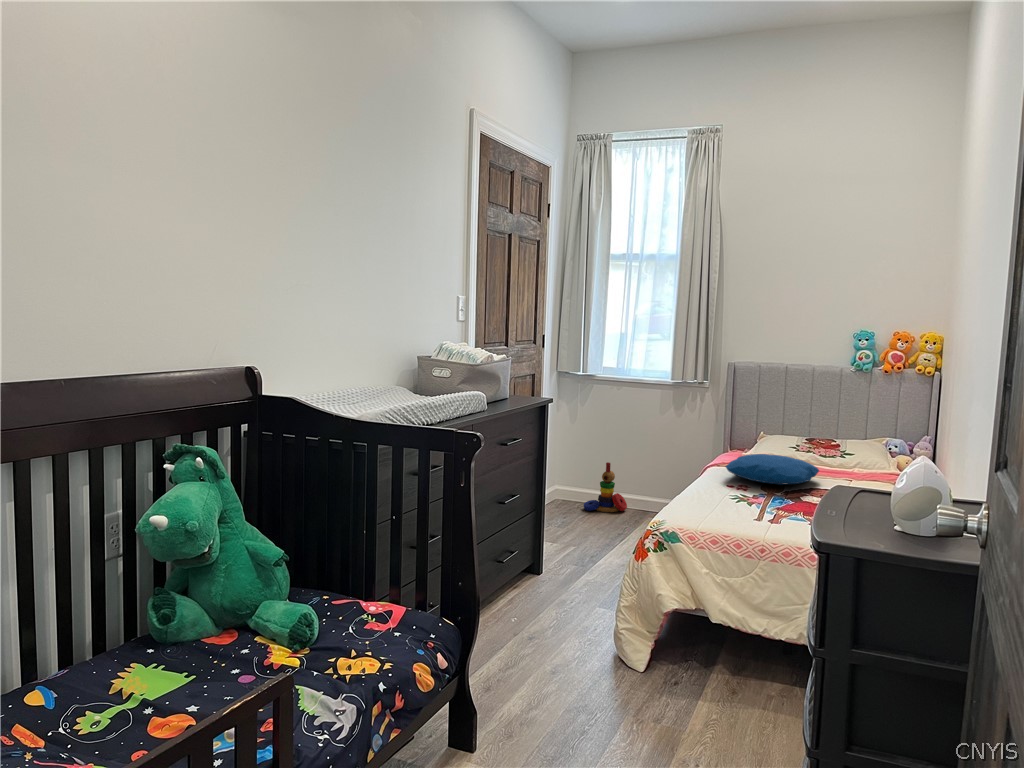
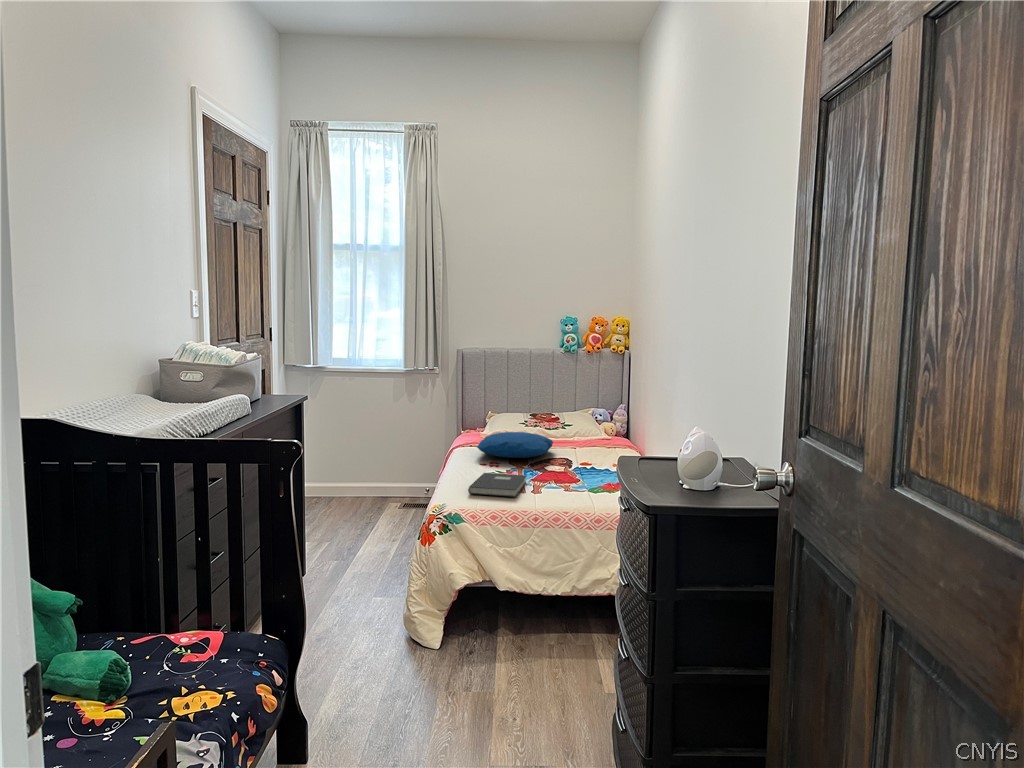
stacking toy: present [584,462,627,512] -> none [325,456,369,507]
book: none [695,495,770,526] -> present [468,473,526,497]

